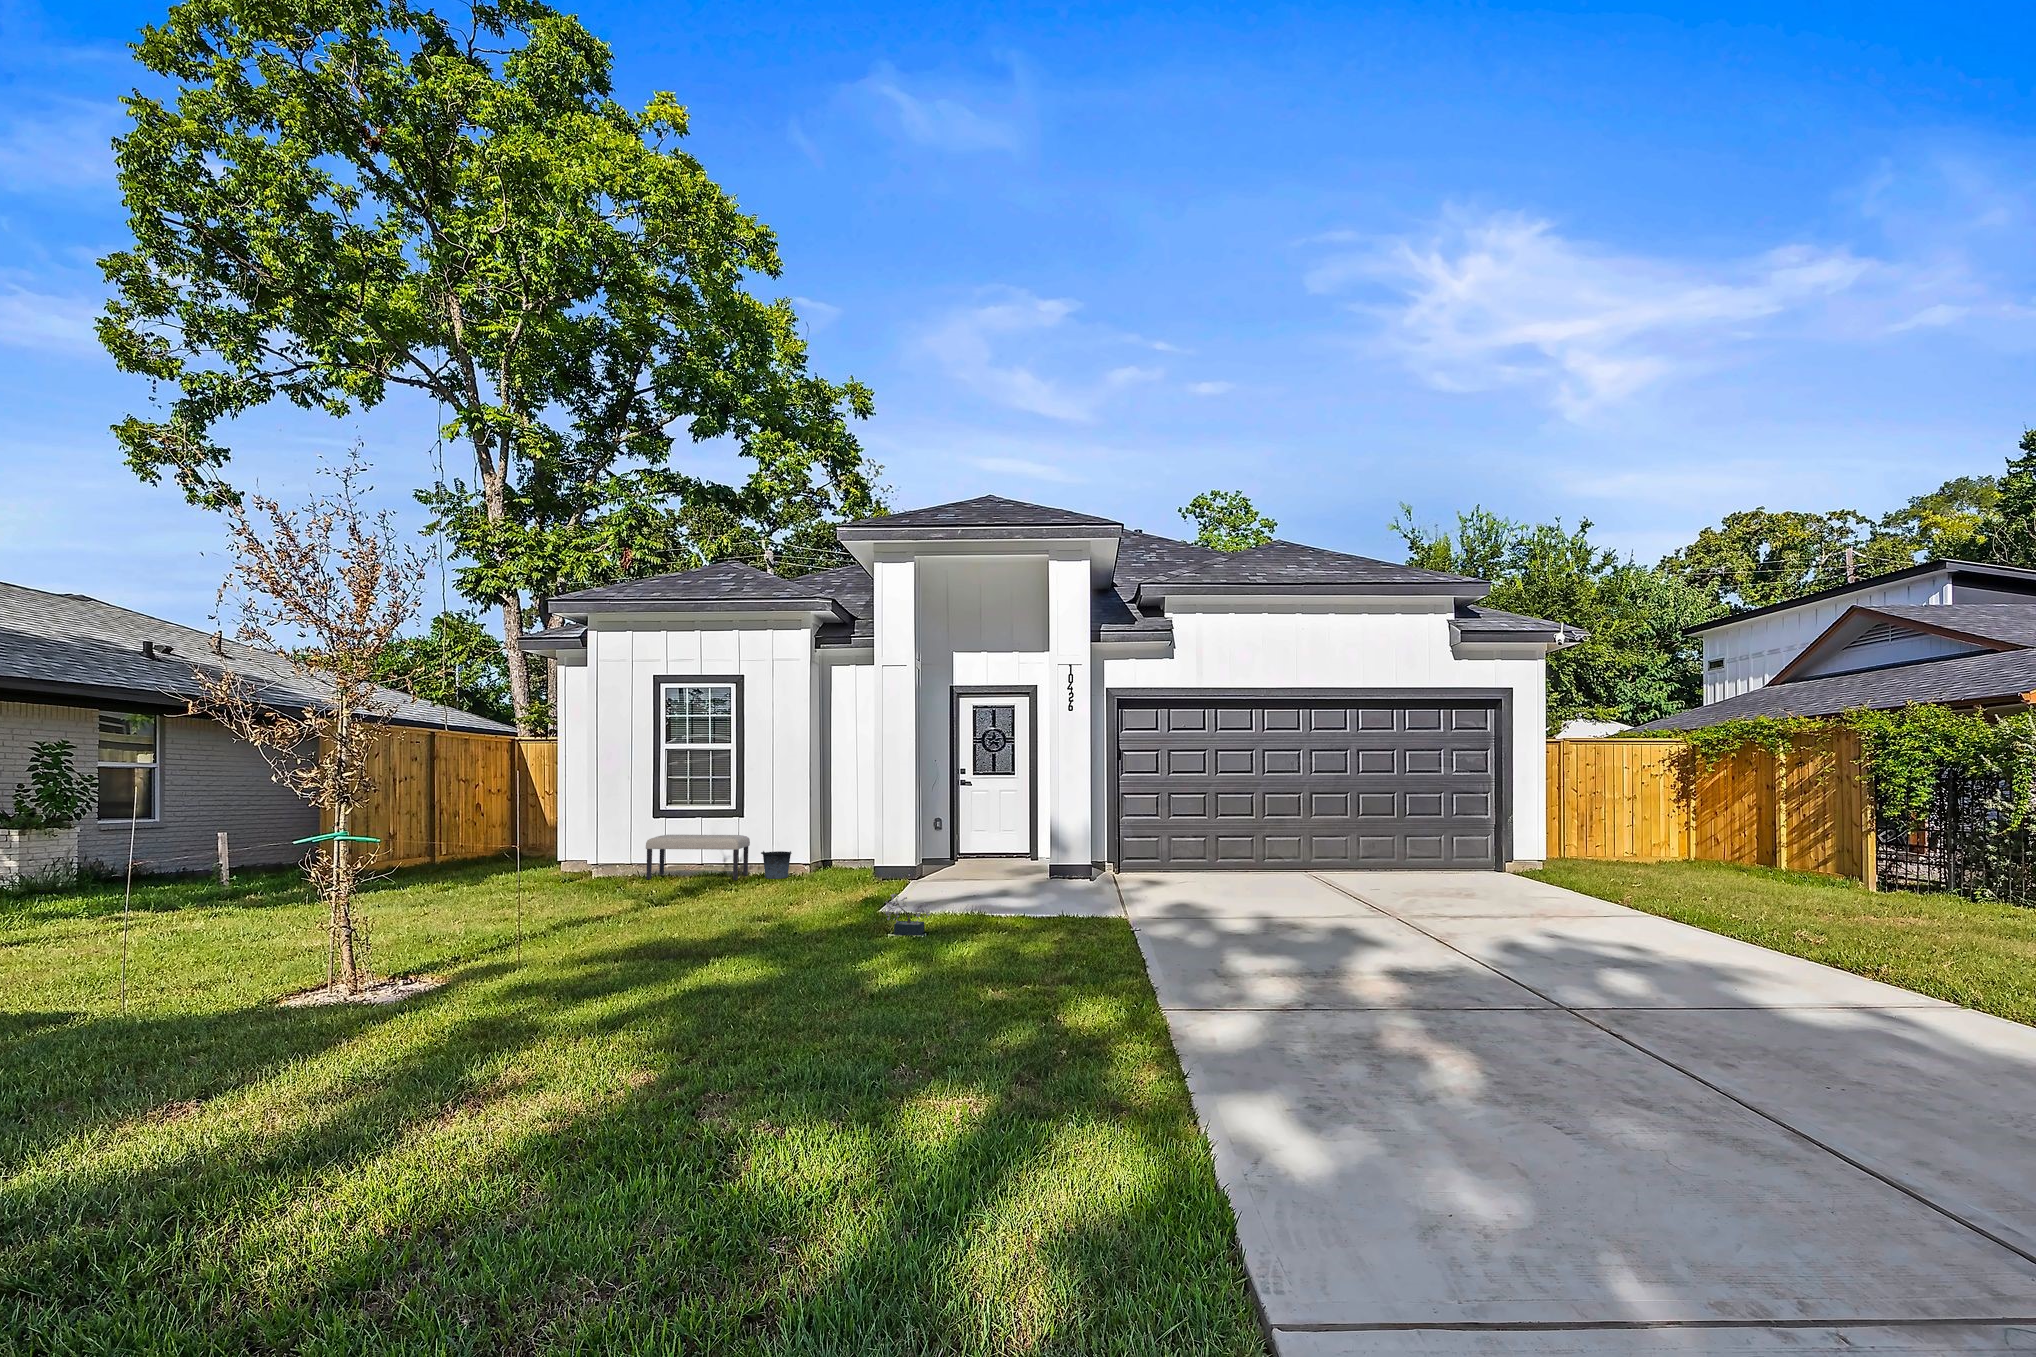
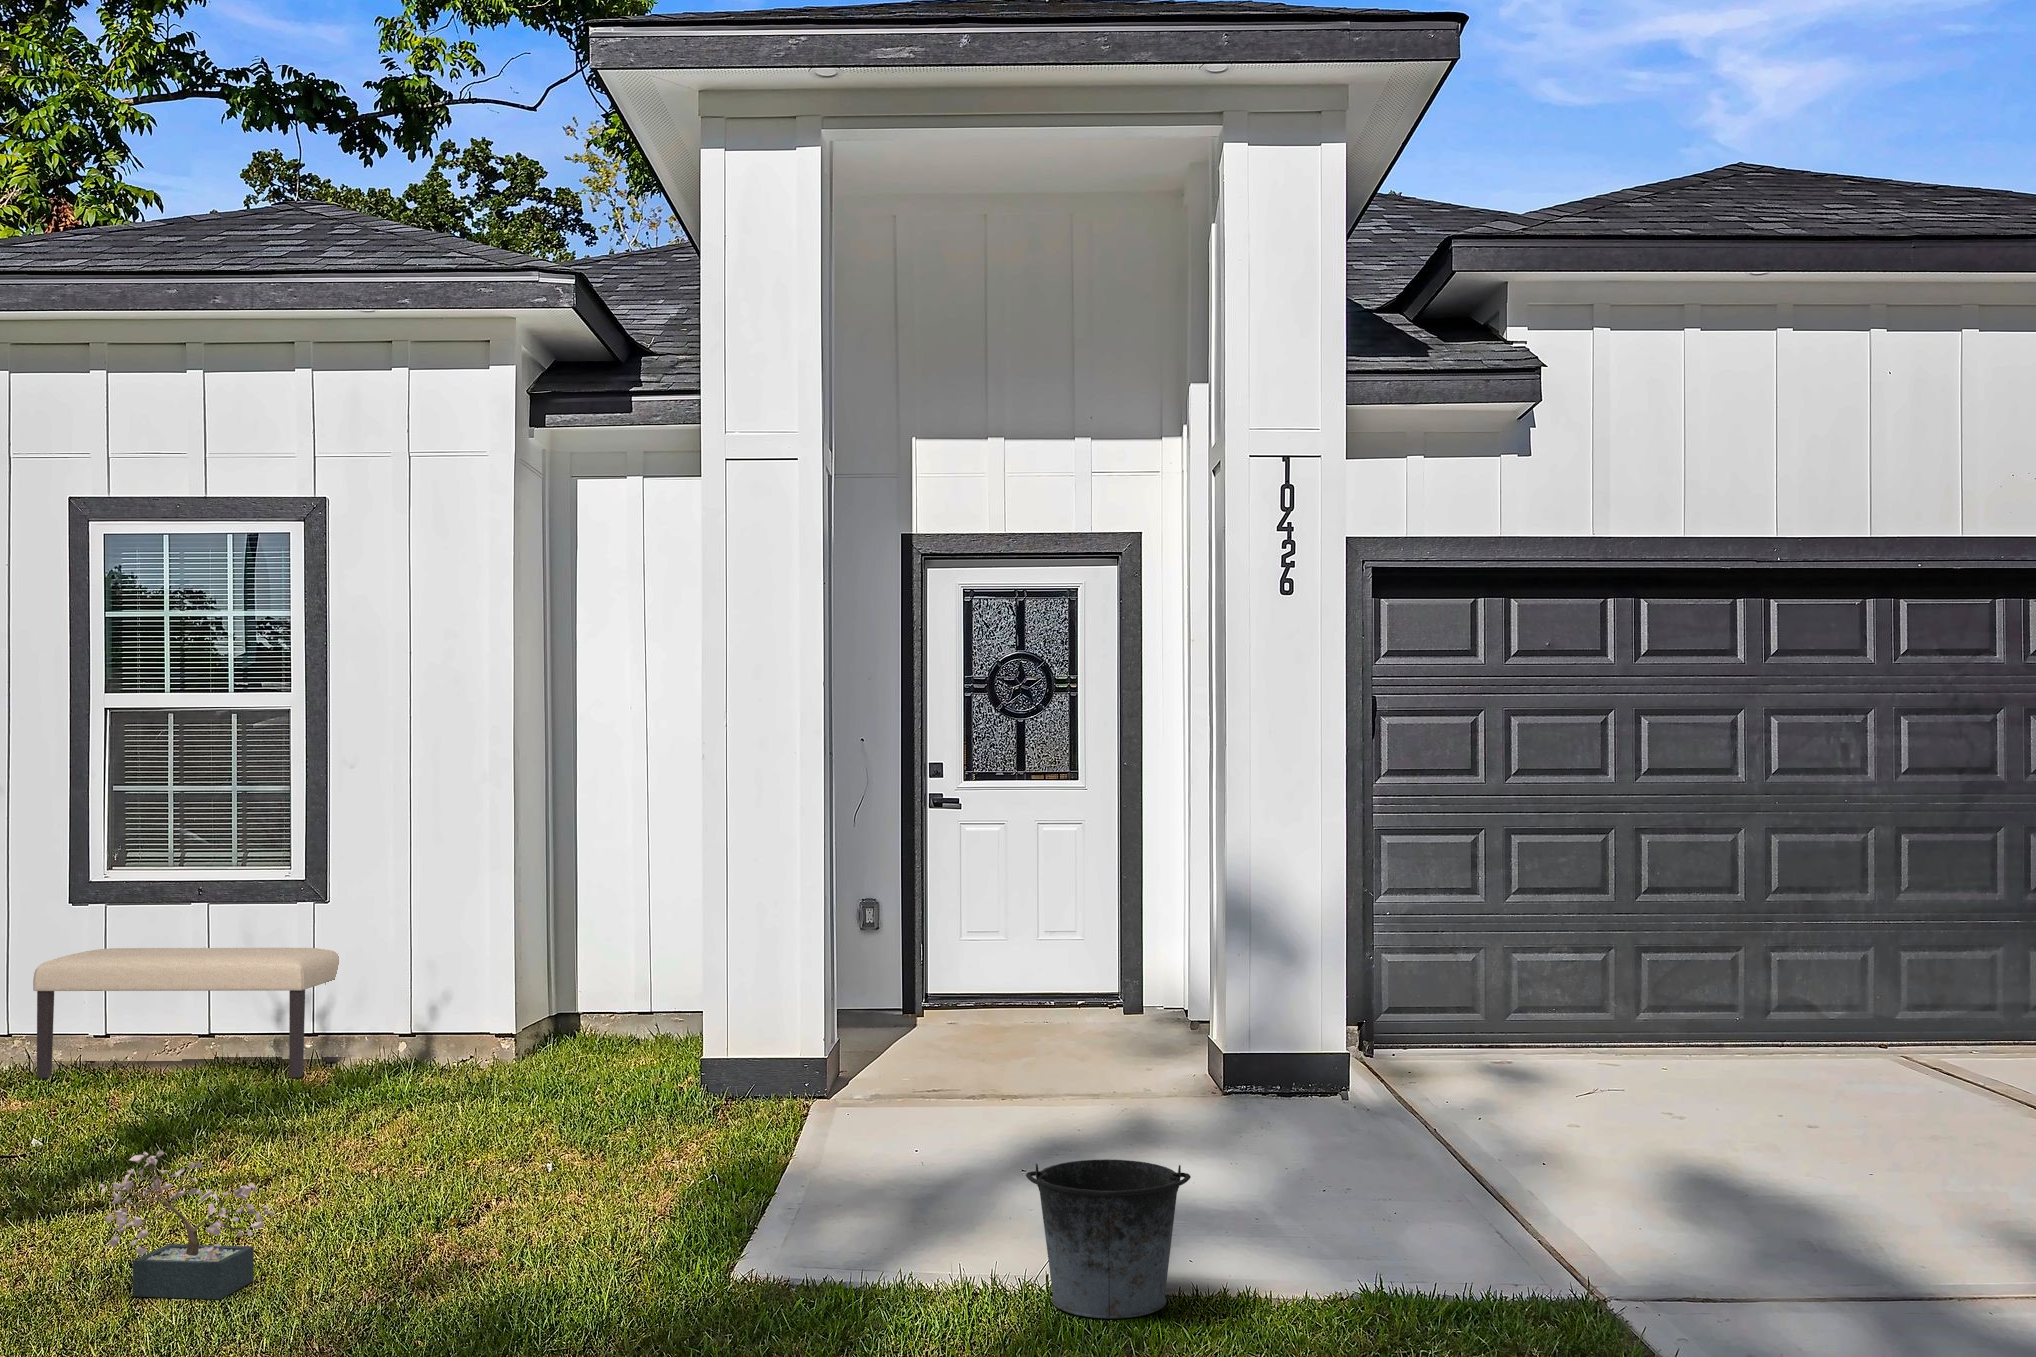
bucket: present [761,851,791,879] -> present [1026,1159,1191,1319]
decorative plant: present [886,894,930,935] -> present [99,1150,275,1299]

